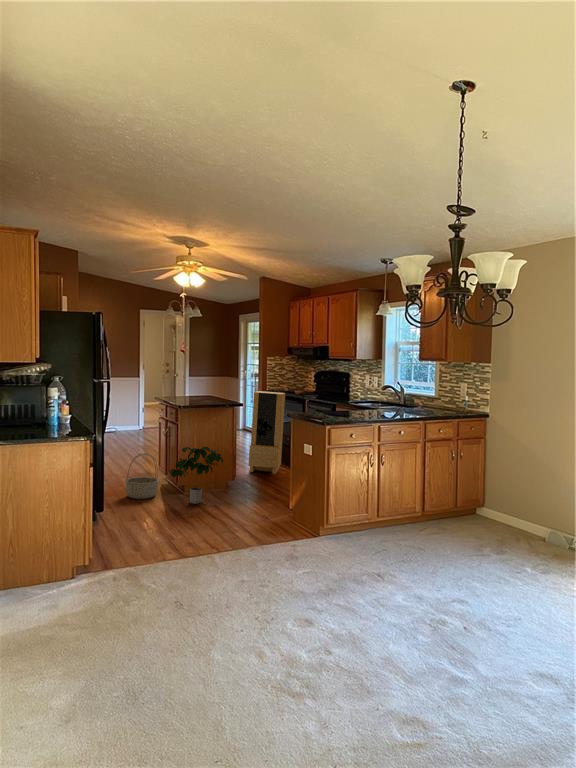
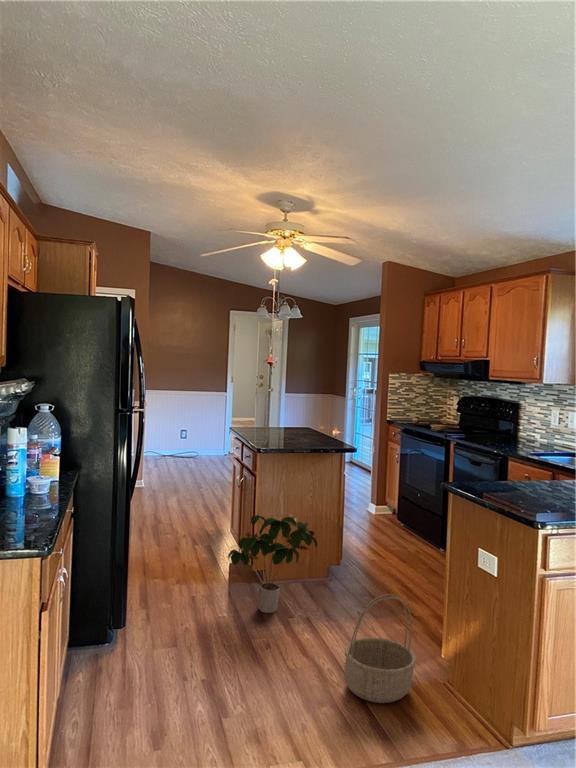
storage cabinet: present [249,391,285,474] -> none [357,422,418,552]
basket: present [125,454,159,499] -> present [344,594,417,703]

